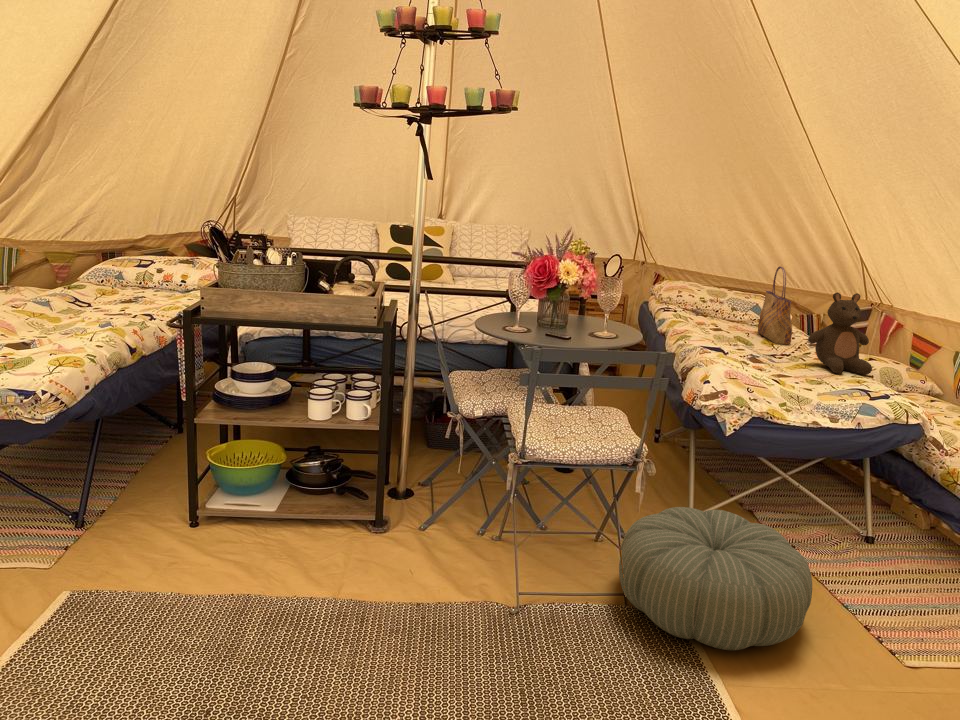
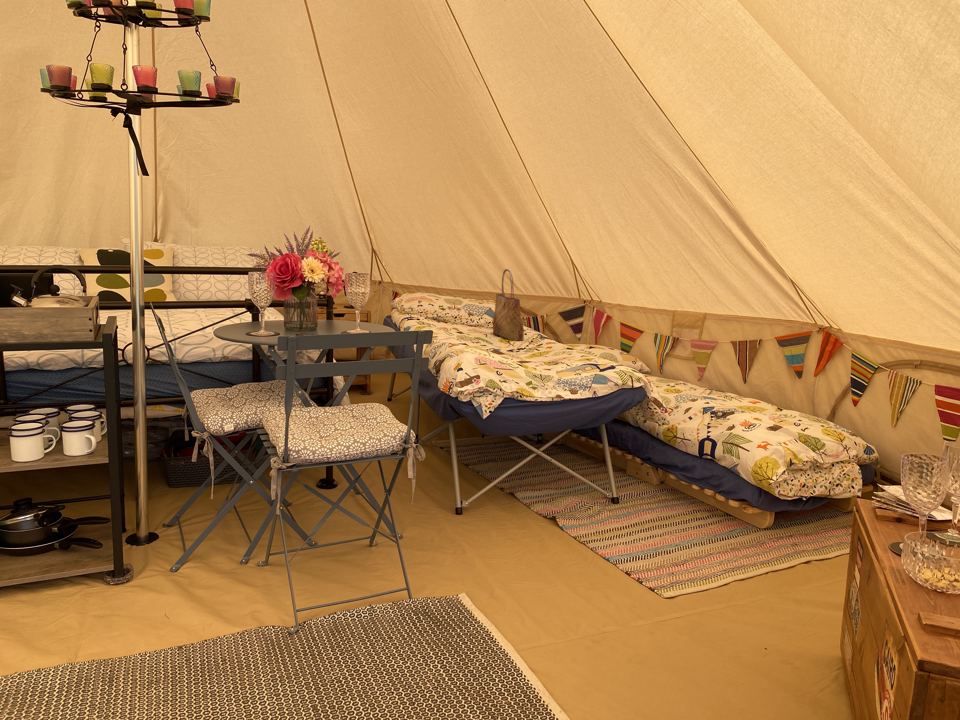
stuffed bear: present [808,292,872,375] -> none [540,284,596,357]
pouf: present [619,507,812,650] -> none [398,489,581,619]

